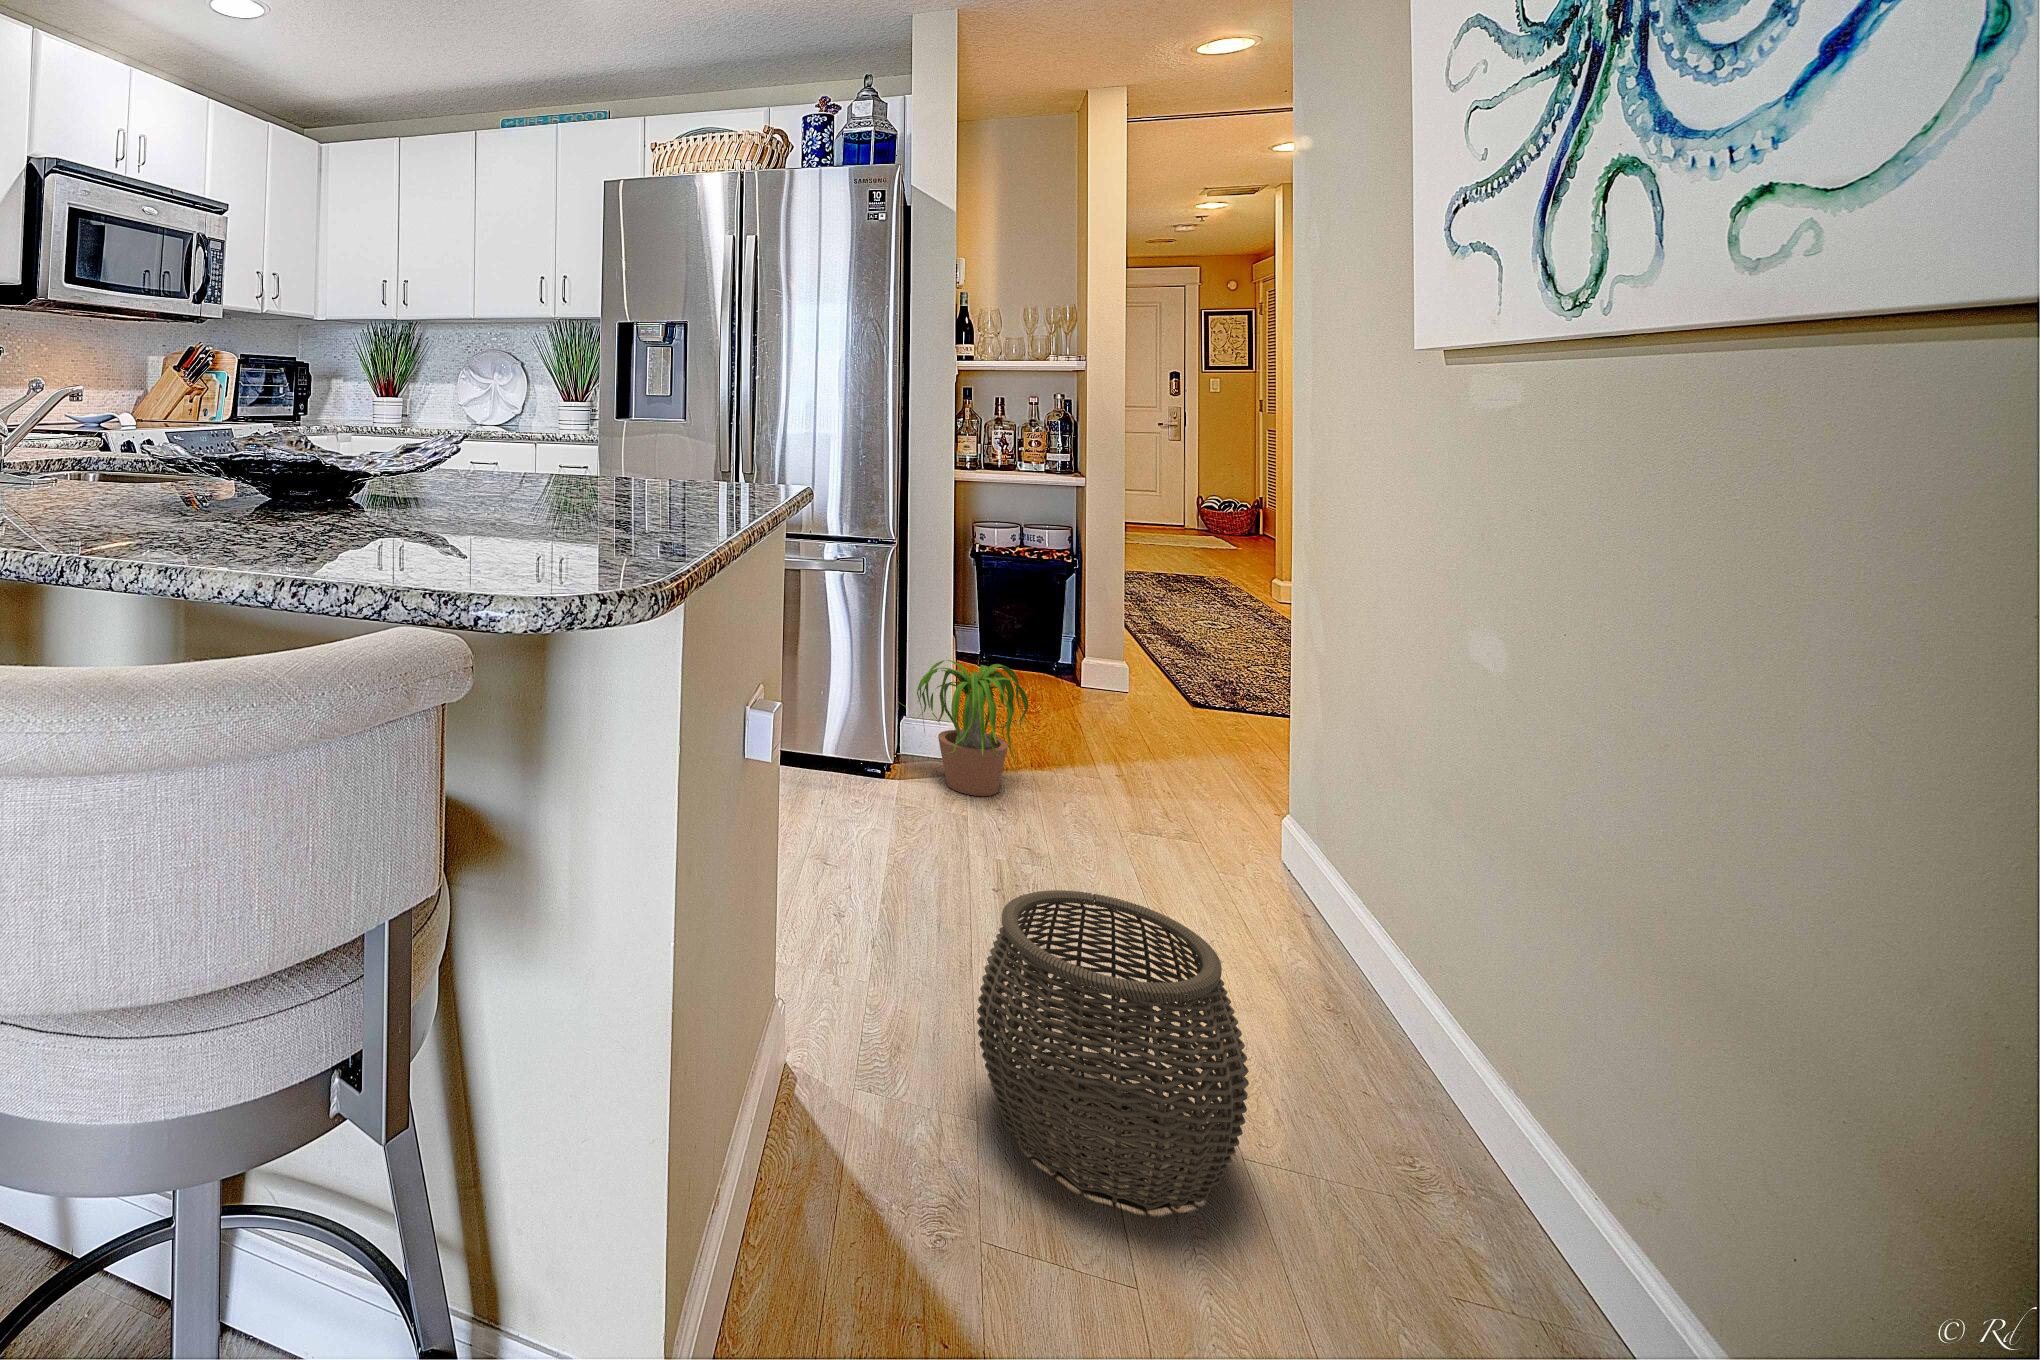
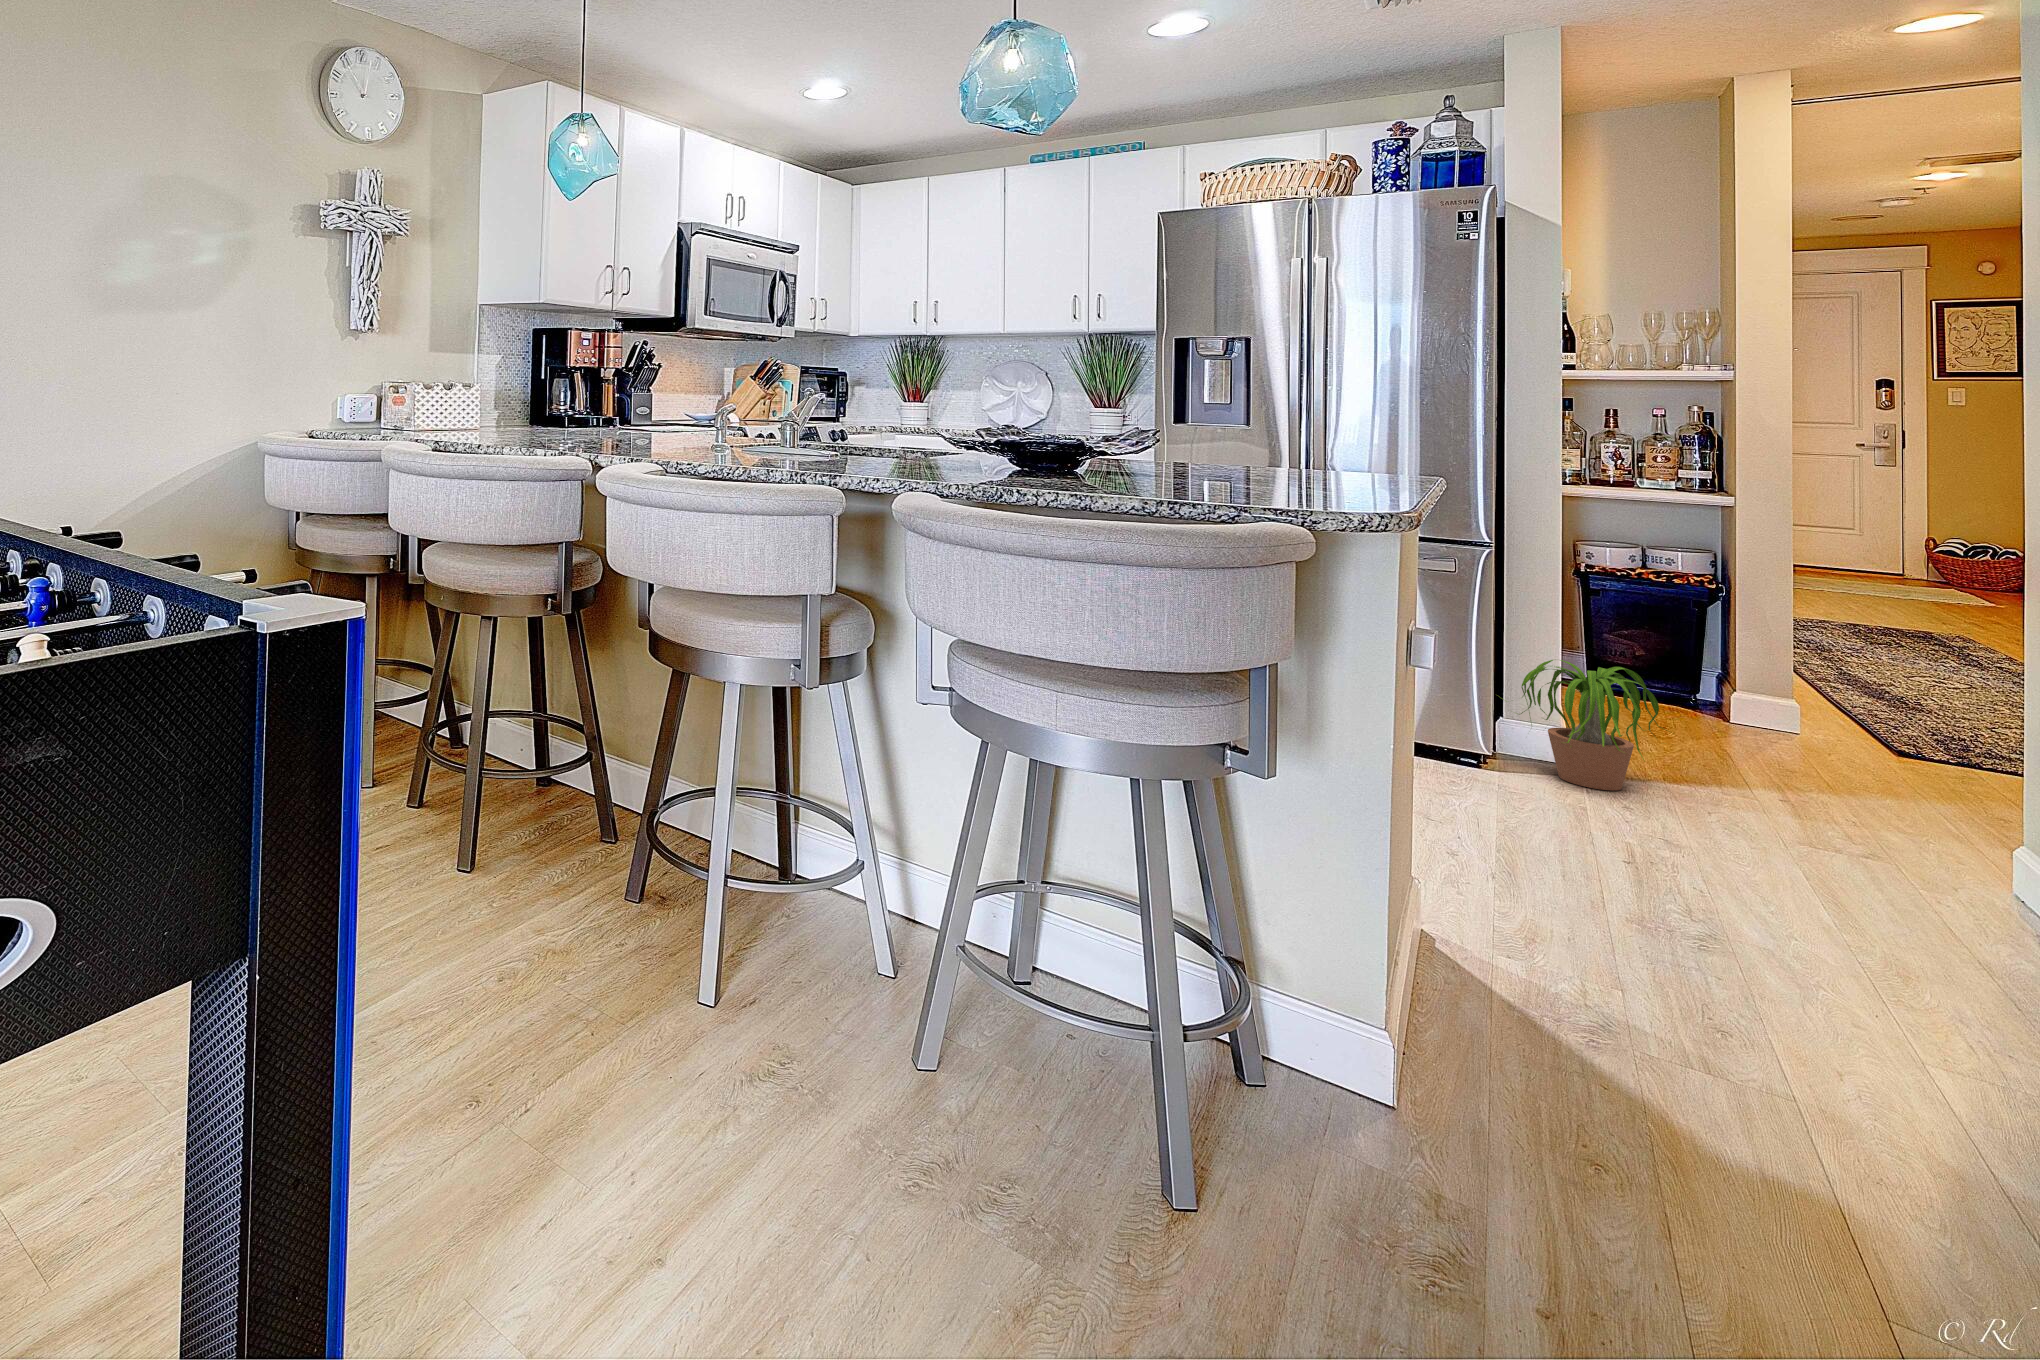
woven basket: present [977,890,1249,1210] -> none [1613,811,1903,1051]

